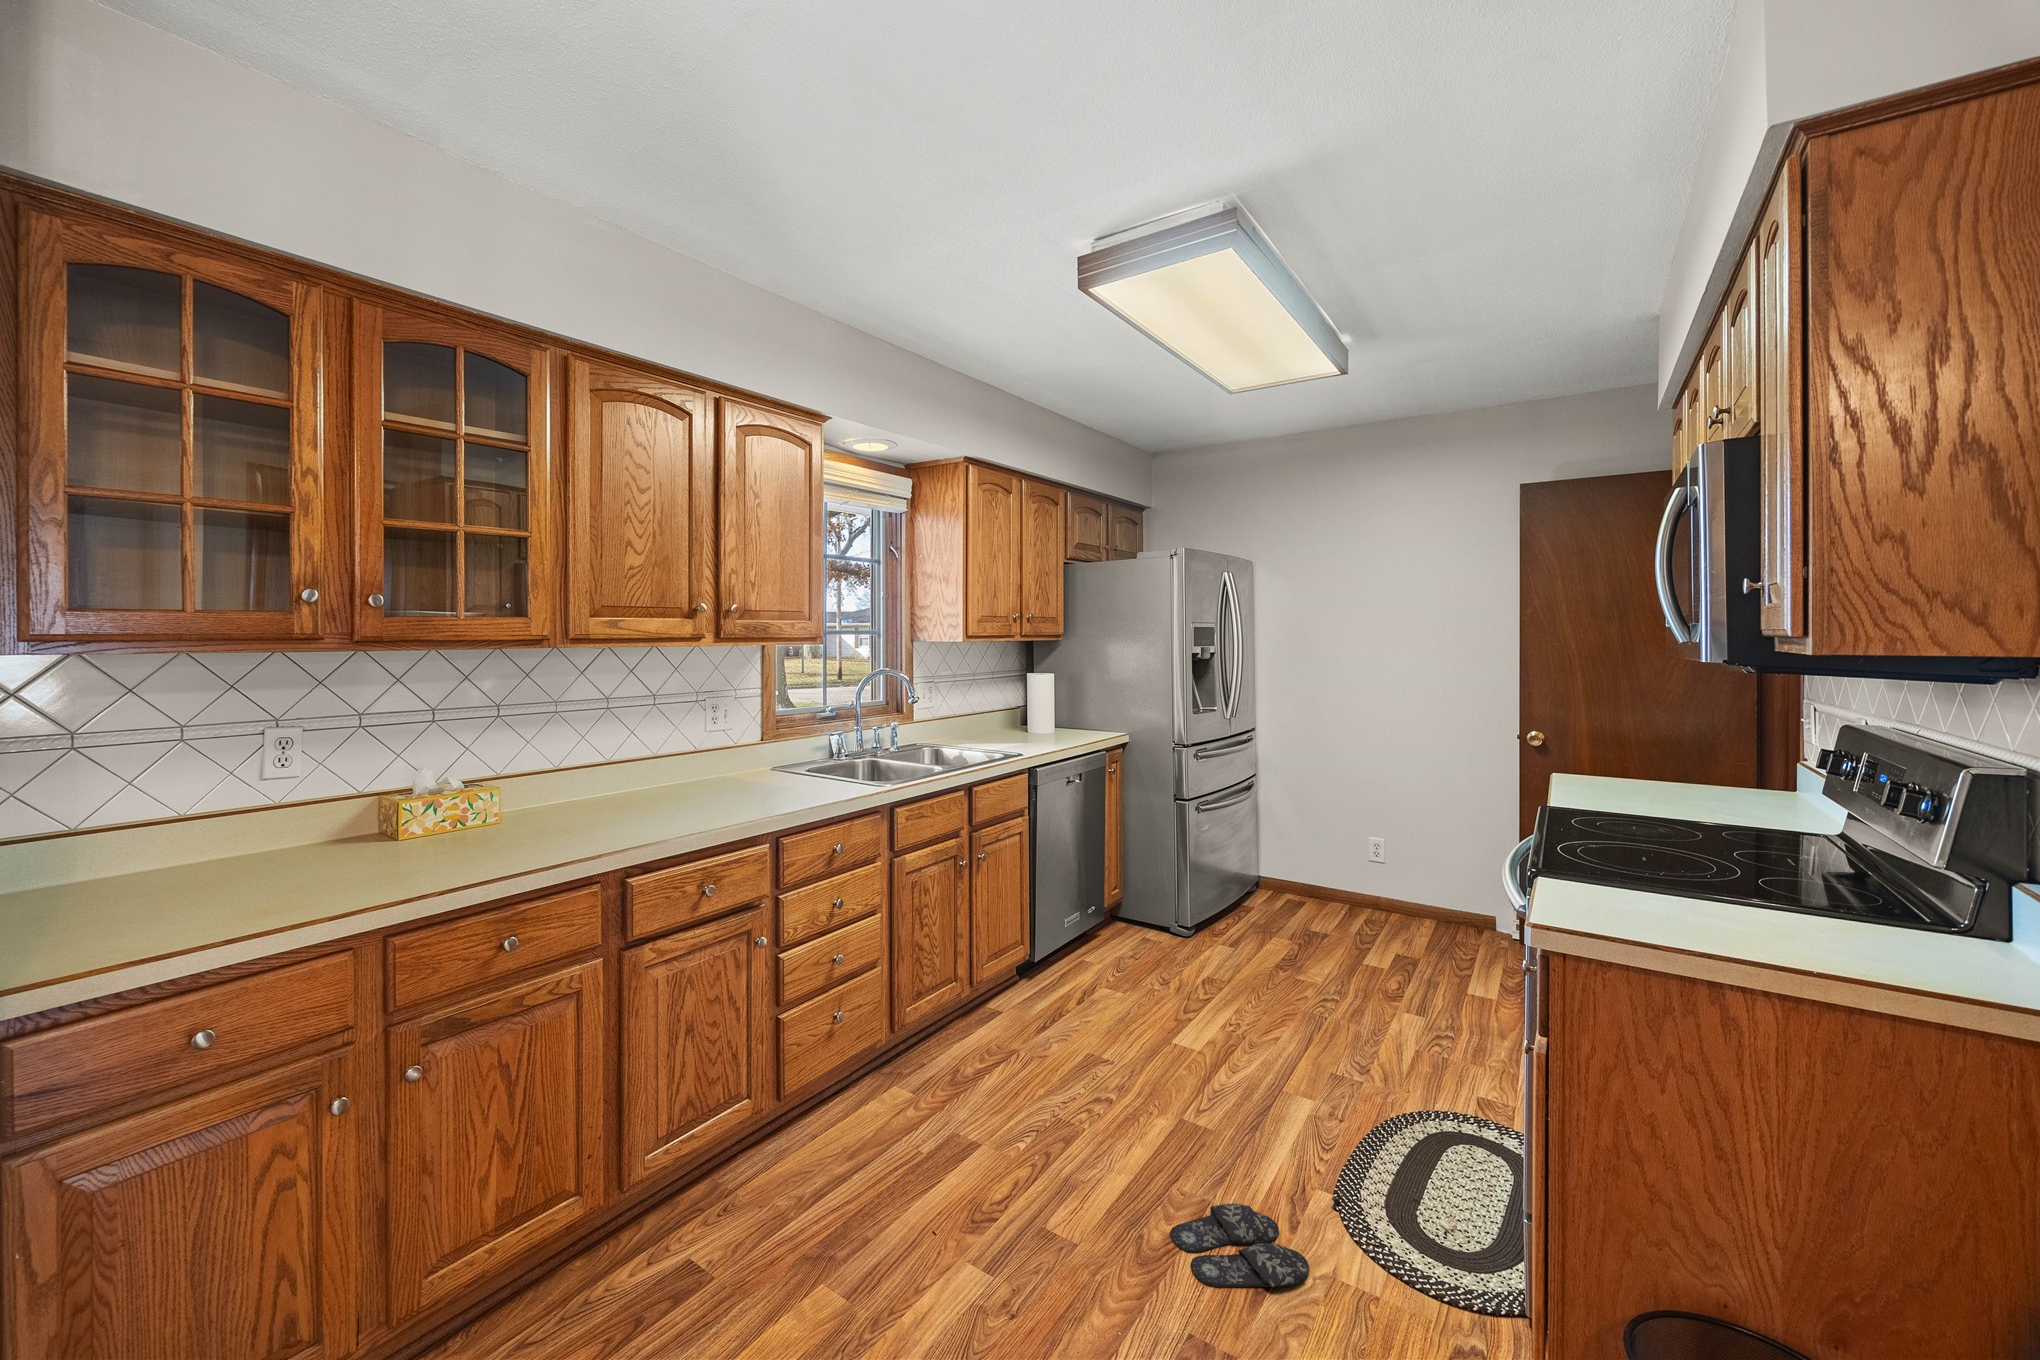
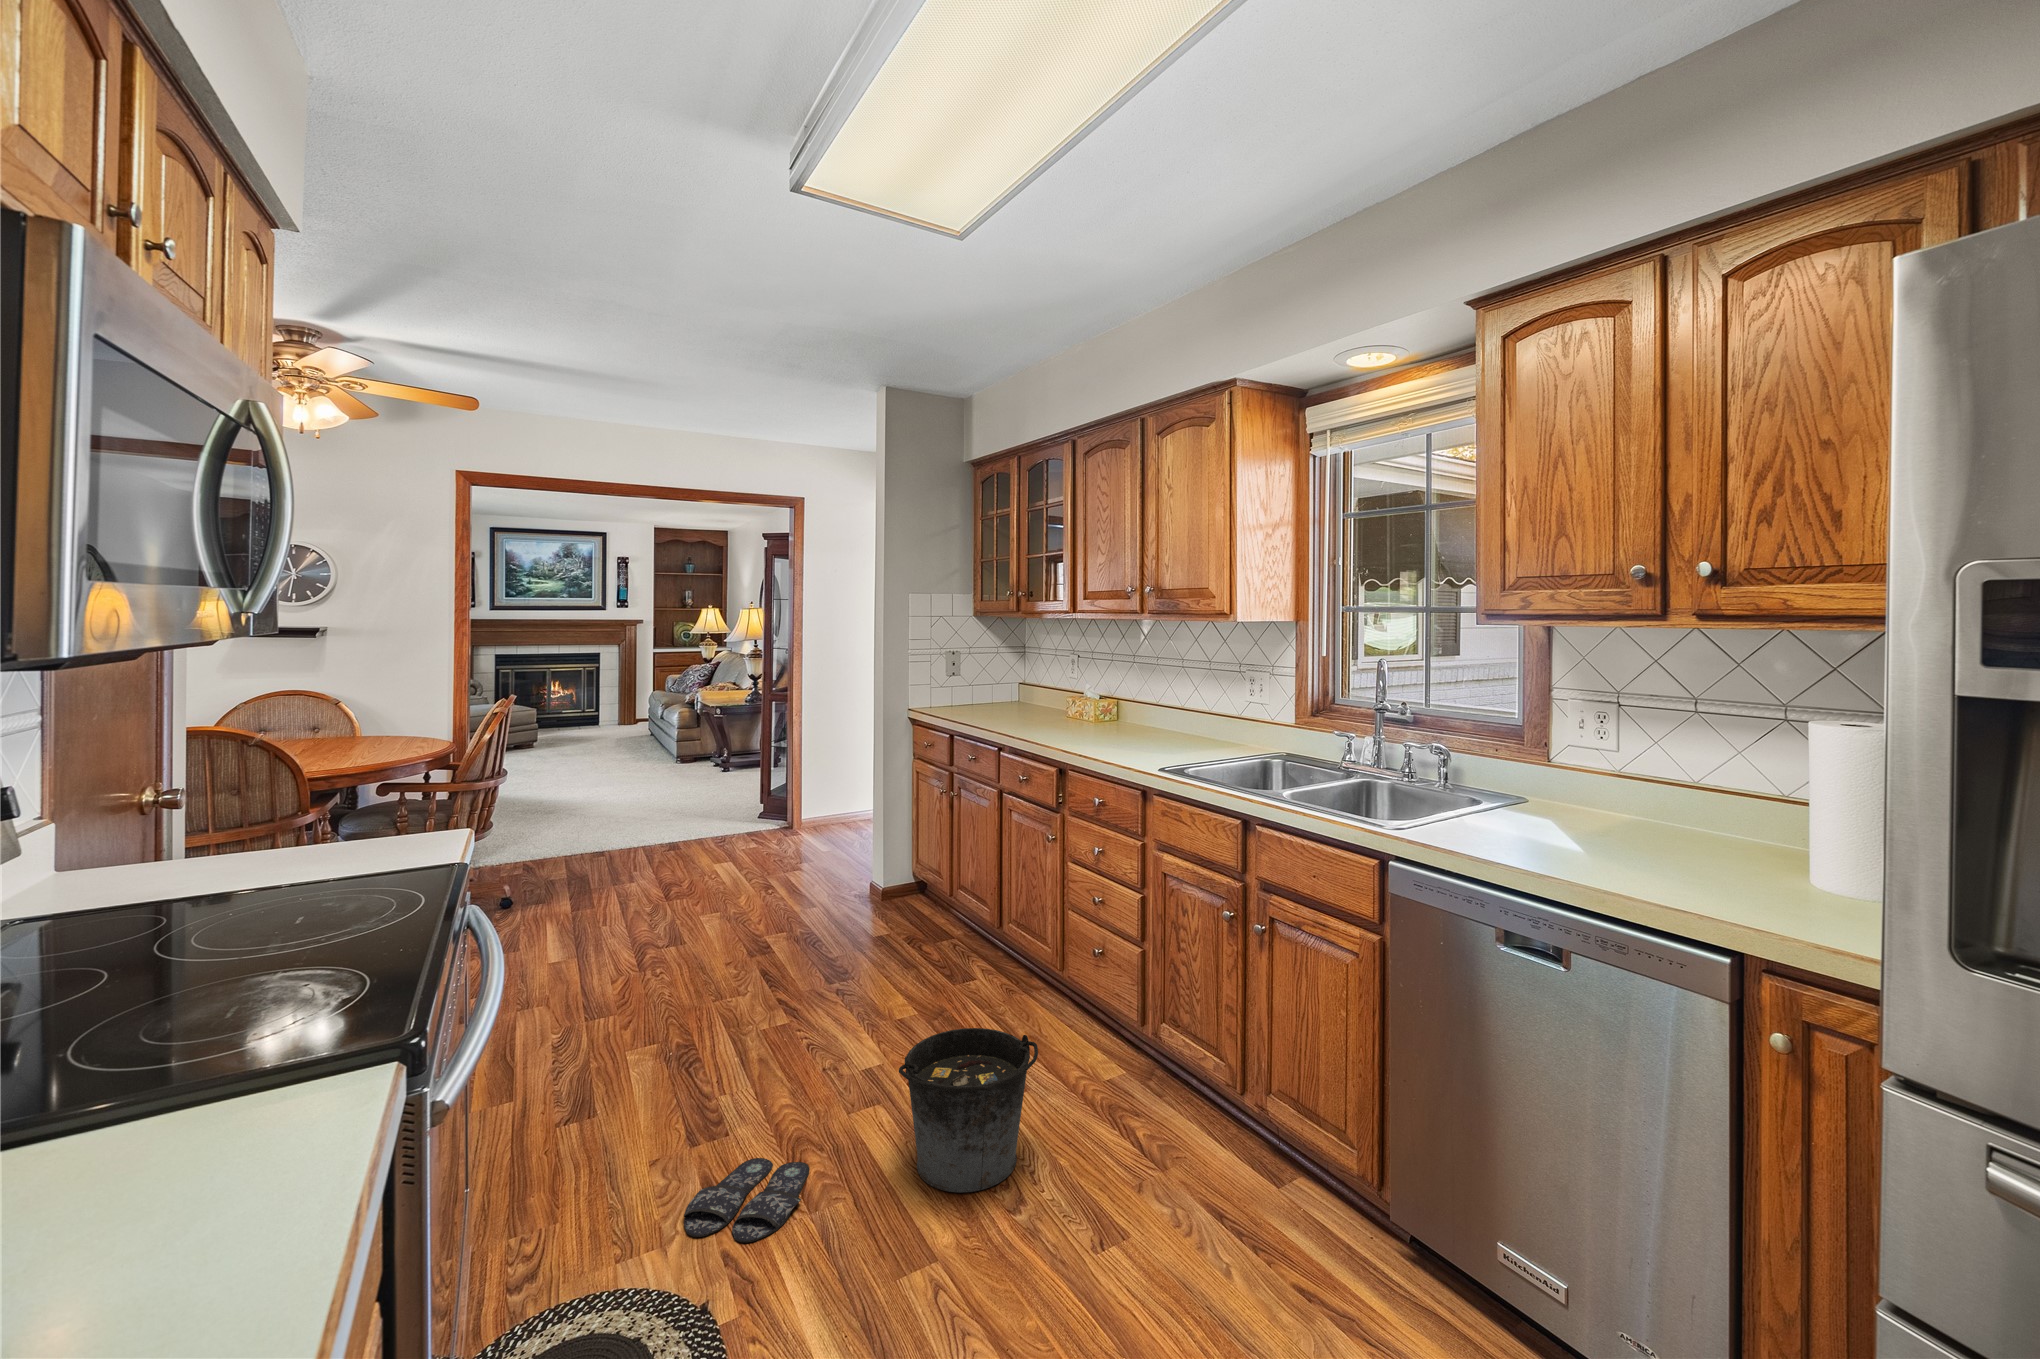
bucket: none [1032,1011,1148,1162] -> present [899,1028,1038,1193]

